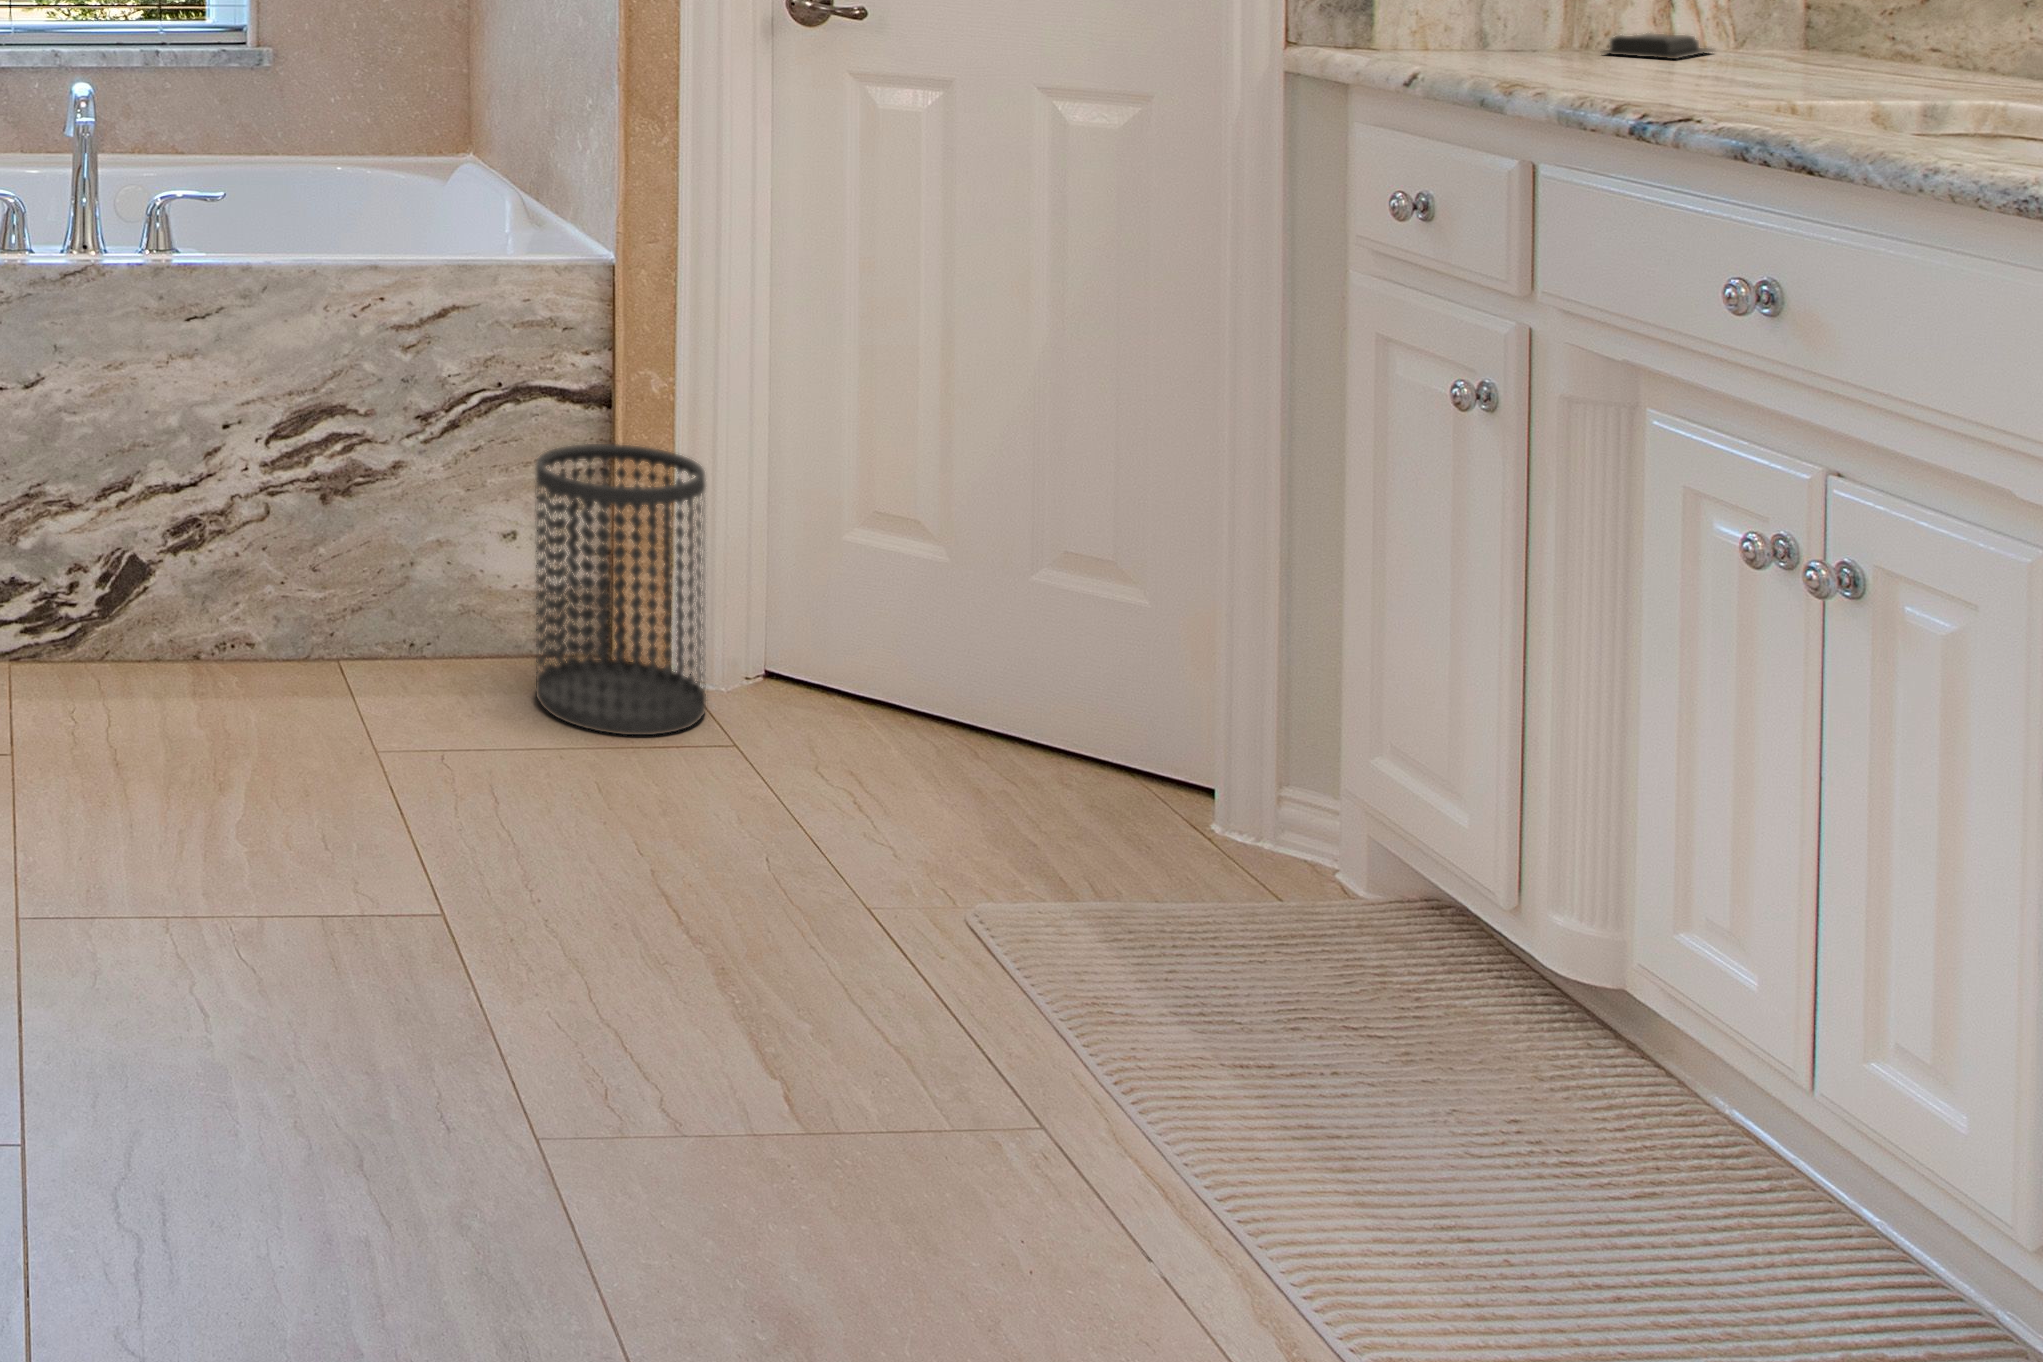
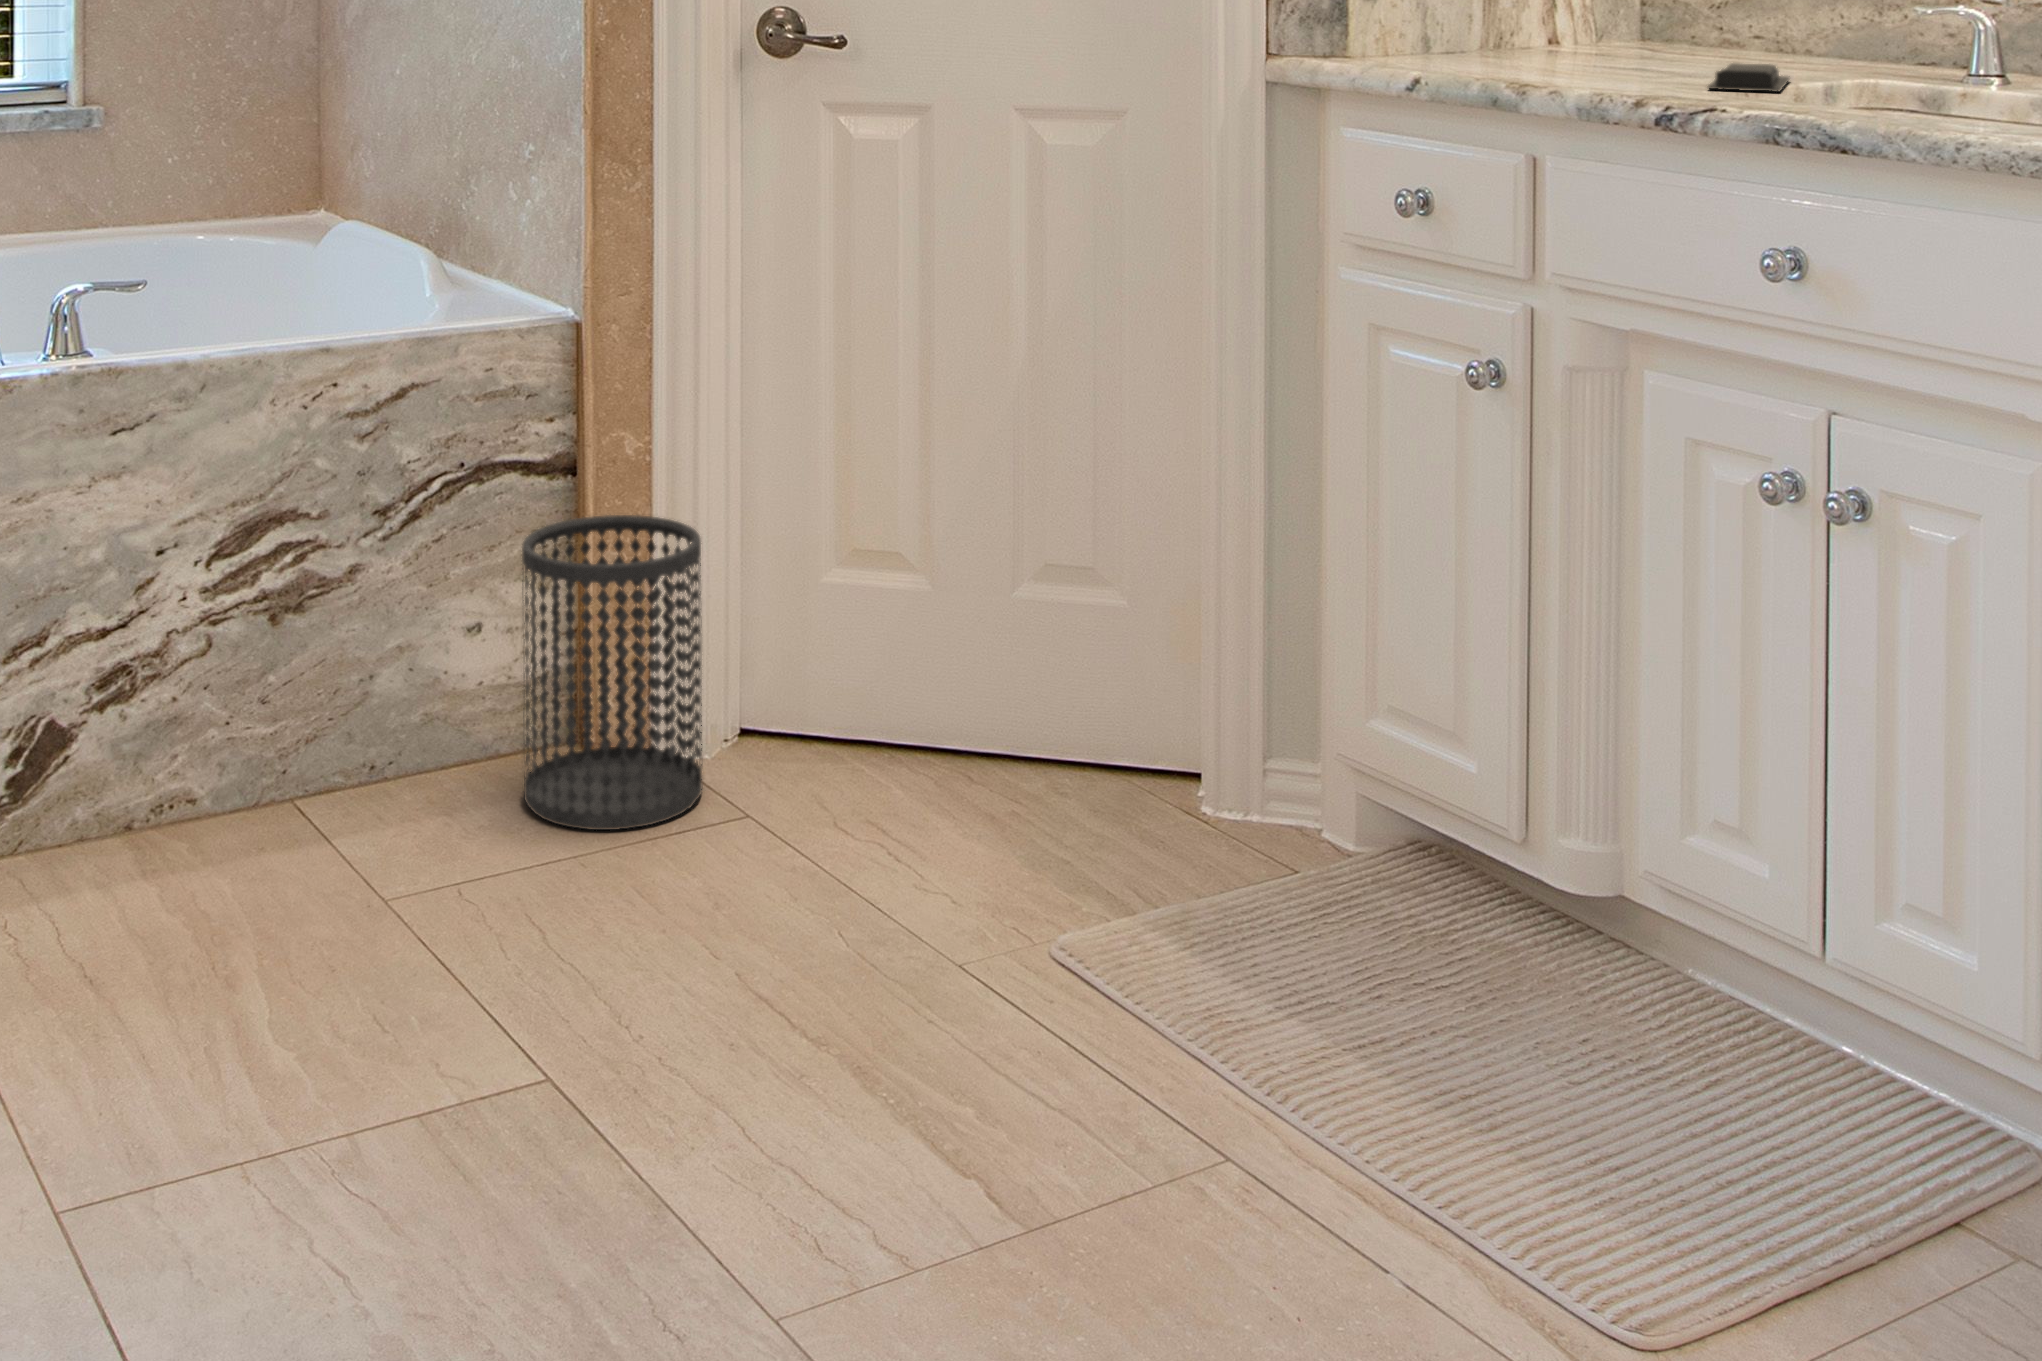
soap bar: present [1603,33,1712,59] -> present [1708,63,1789,92]

